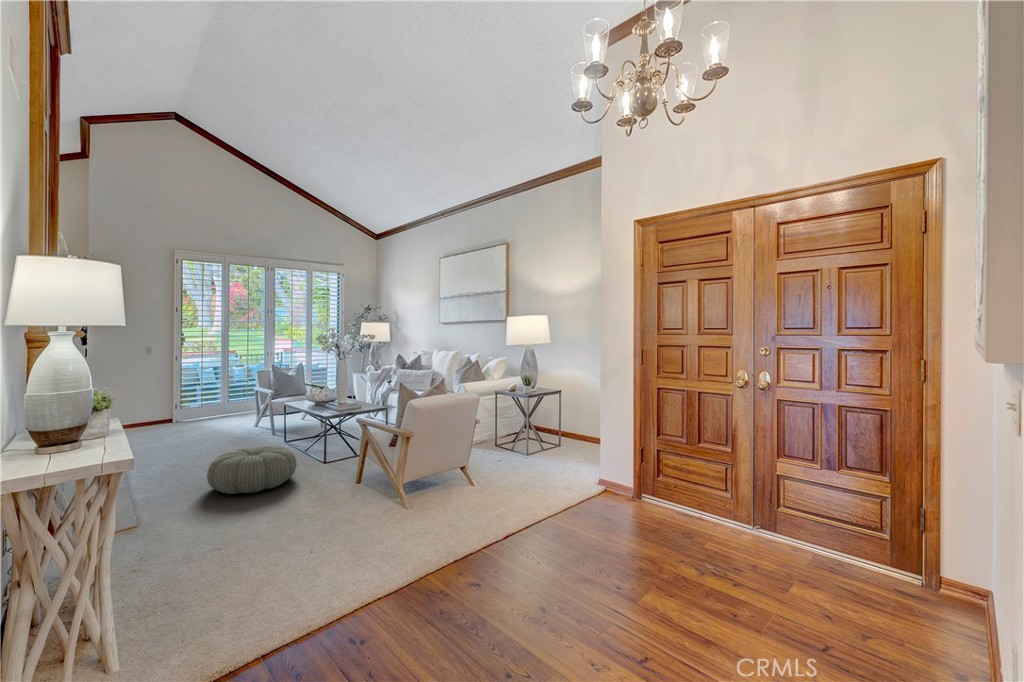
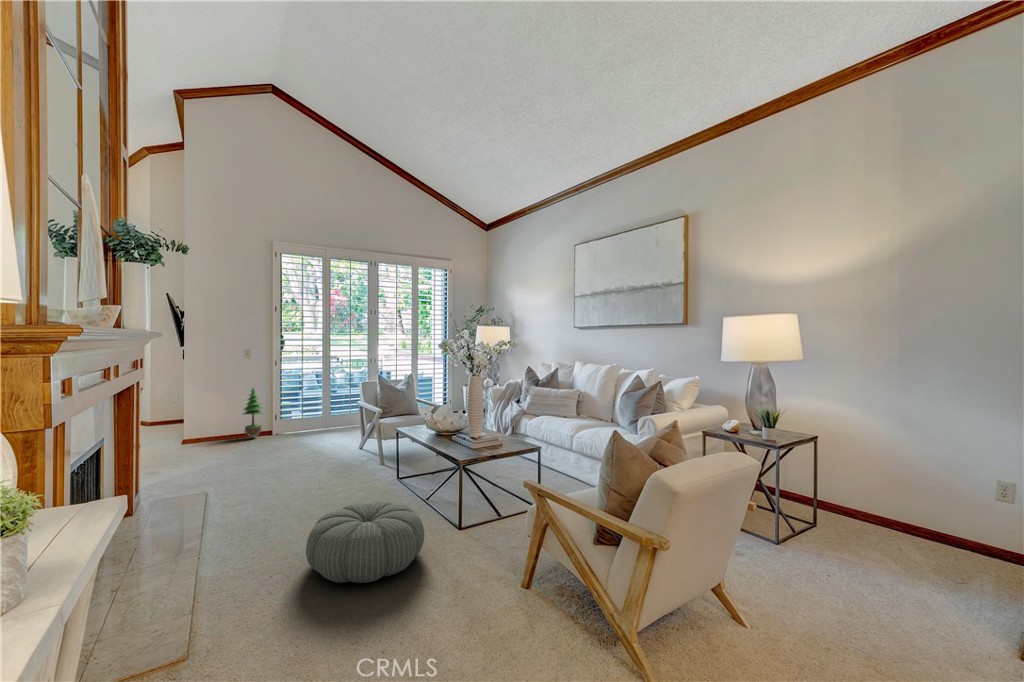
potted tree: none [143,379,164,424] -> present [243,388,263,438]

